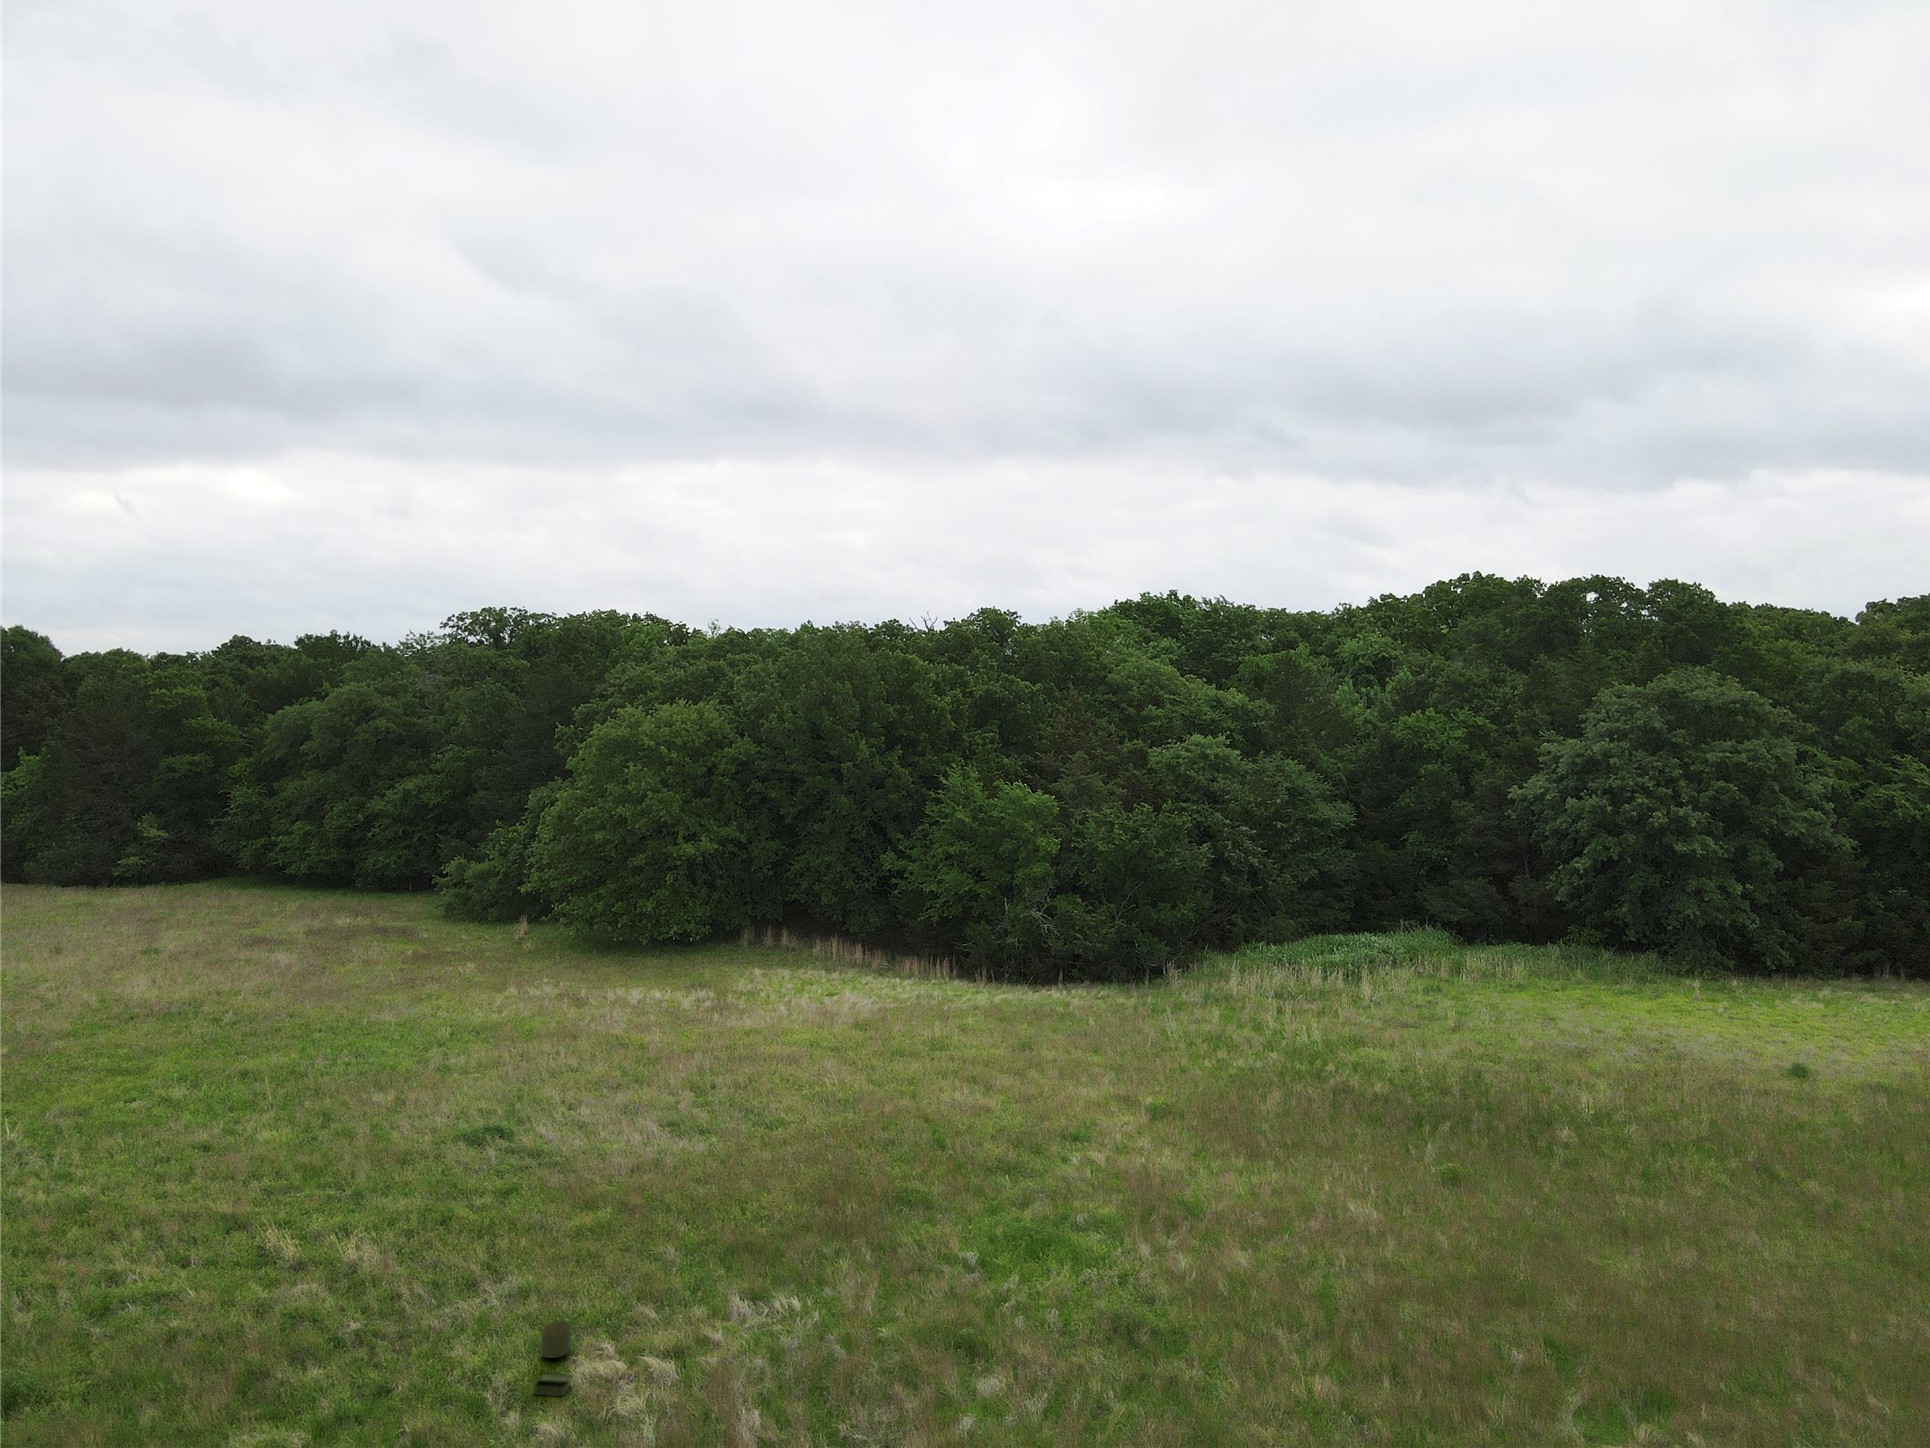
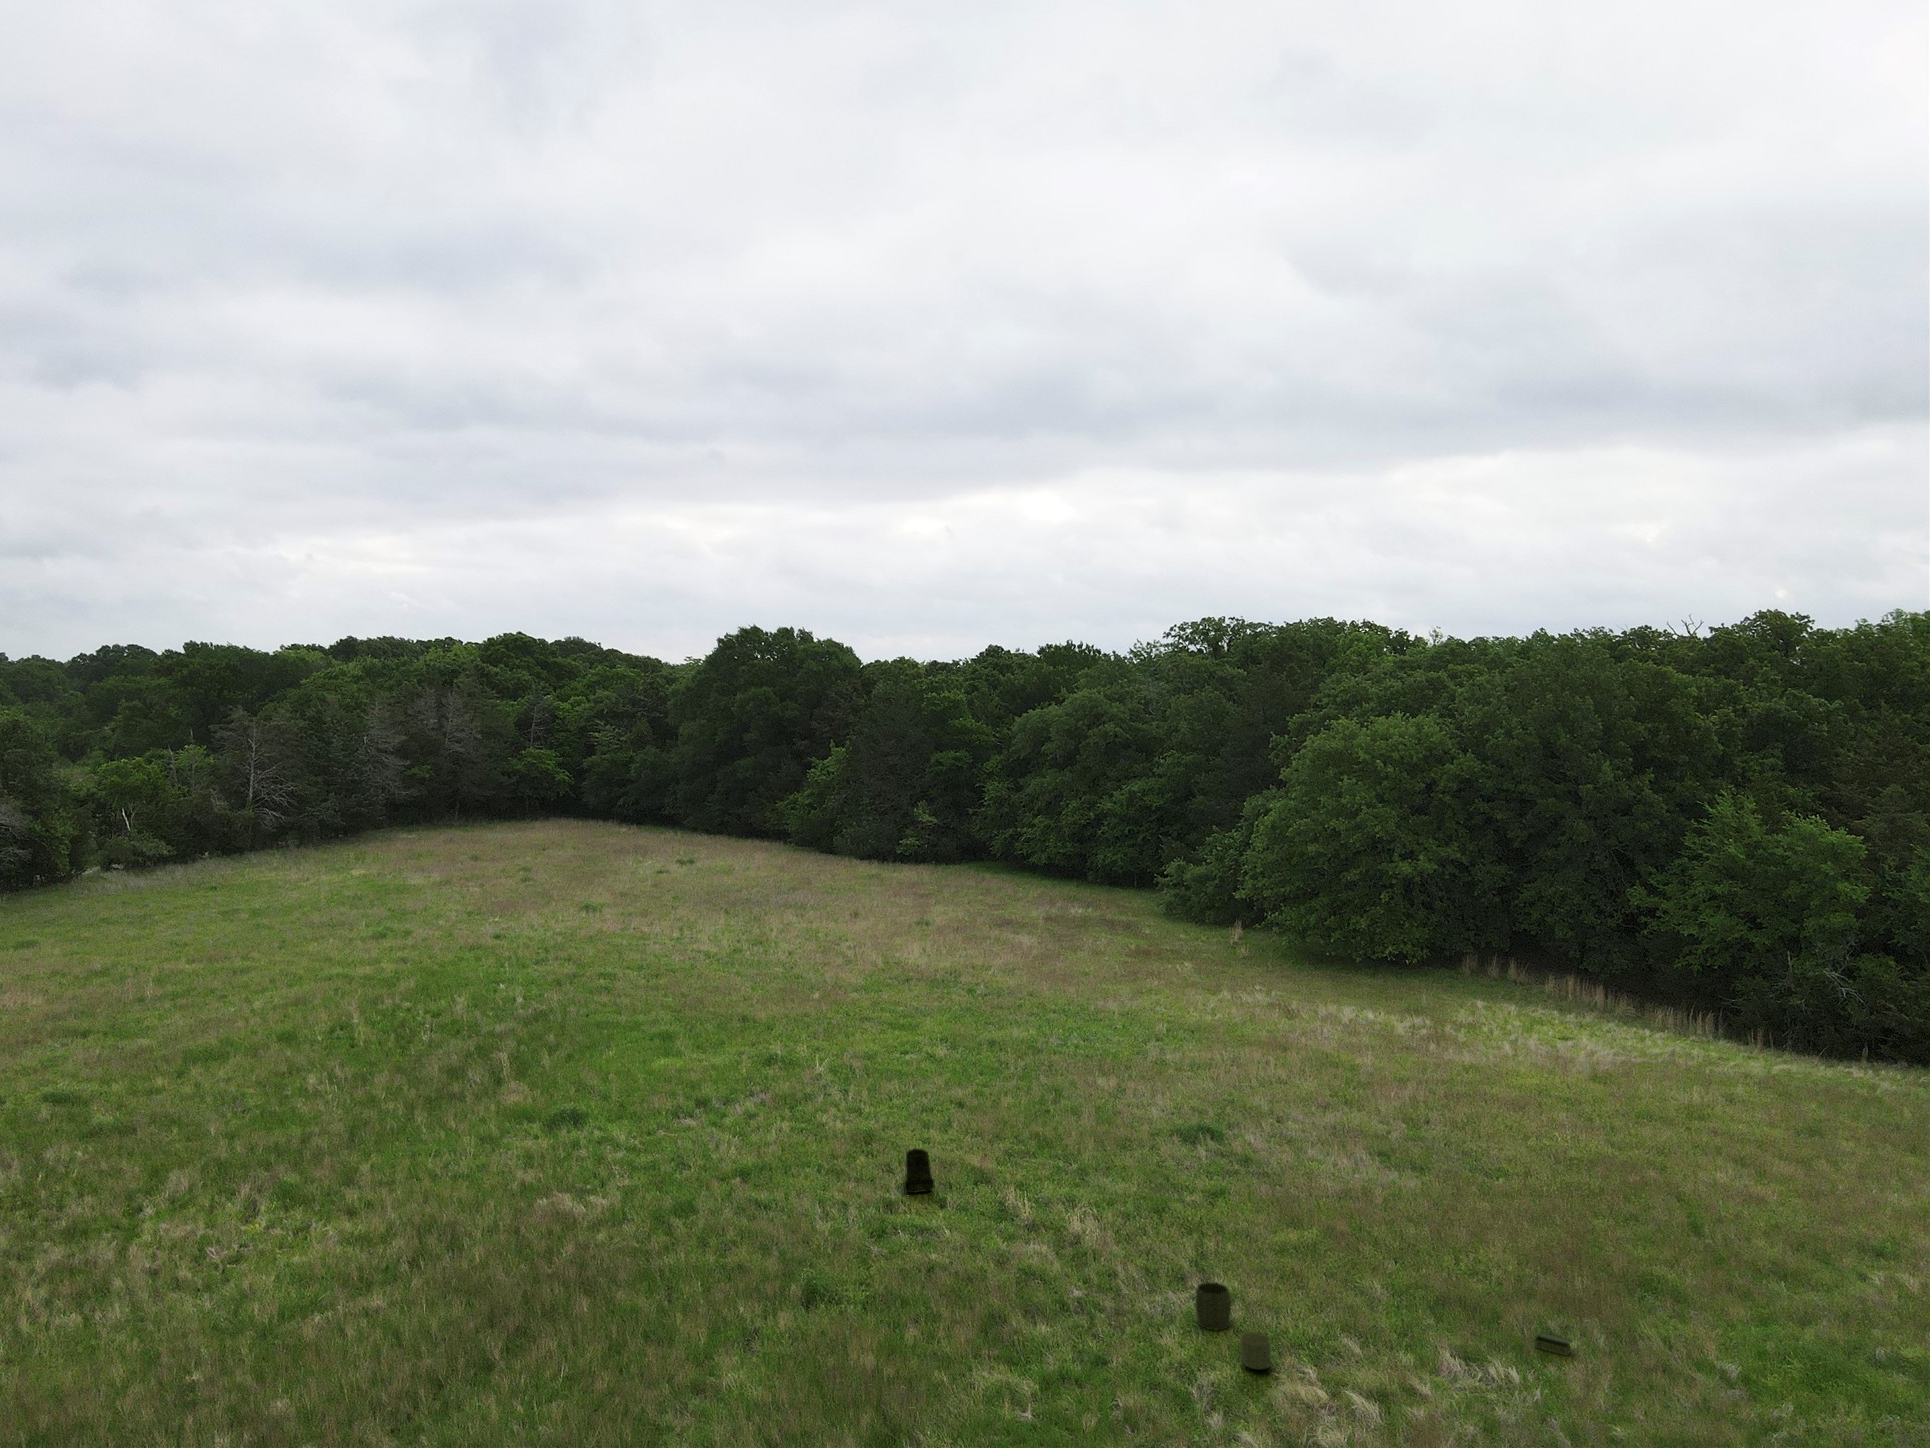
backpack: none [130,1202,174,1260] -> present [904,1148,935,1193]
woven basket: none [493,1281,530,1330] -> present [1195,1282,1231,1330]
toolbox: present [533,1374,573,1396] -> present [1534,1332,1572,1356]

